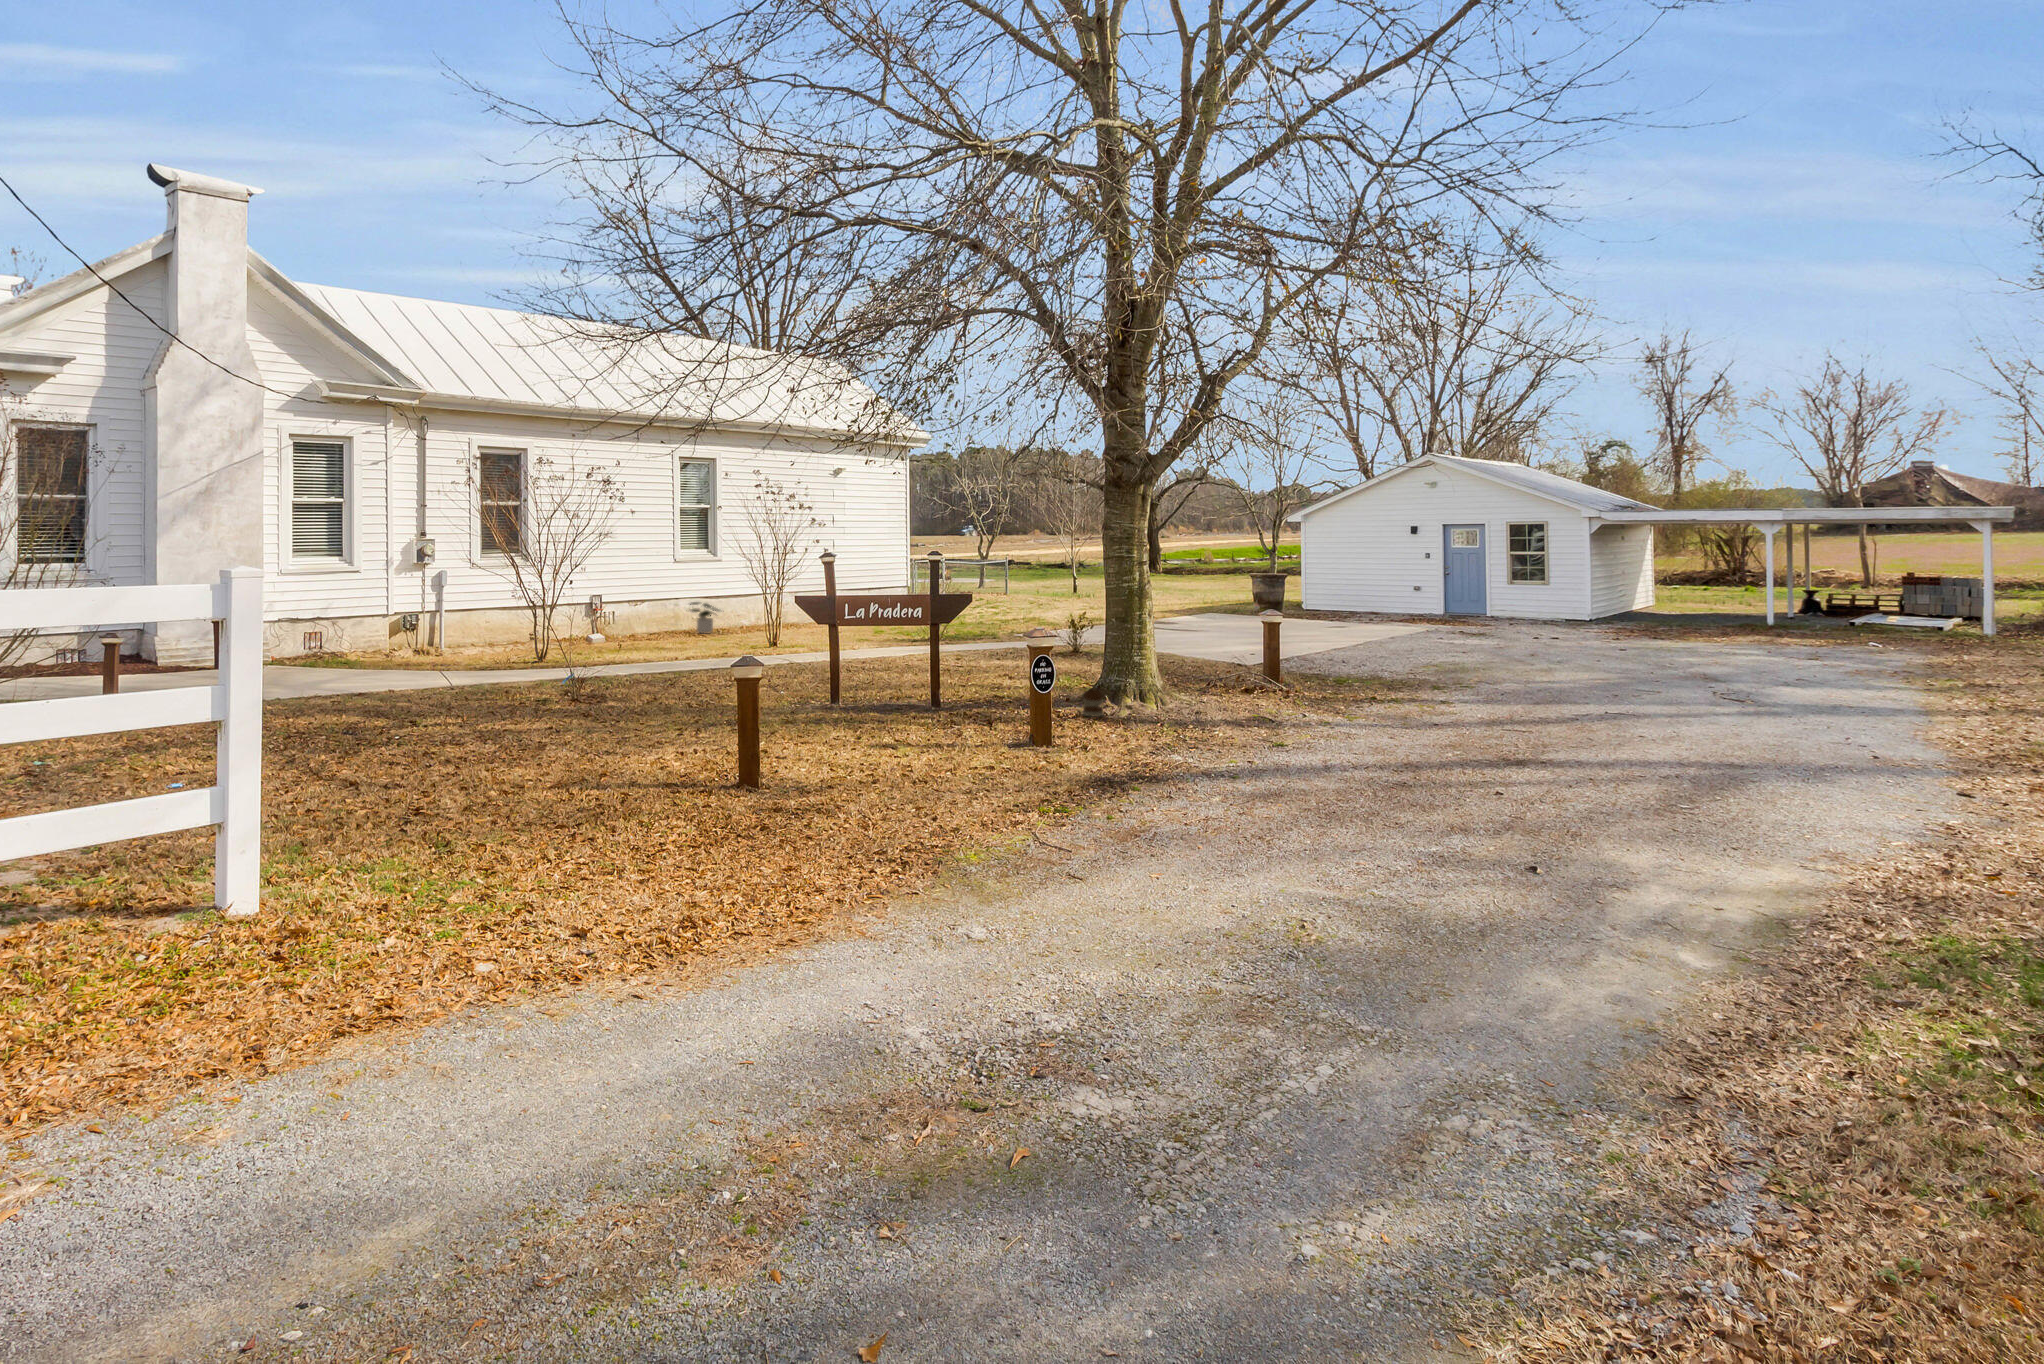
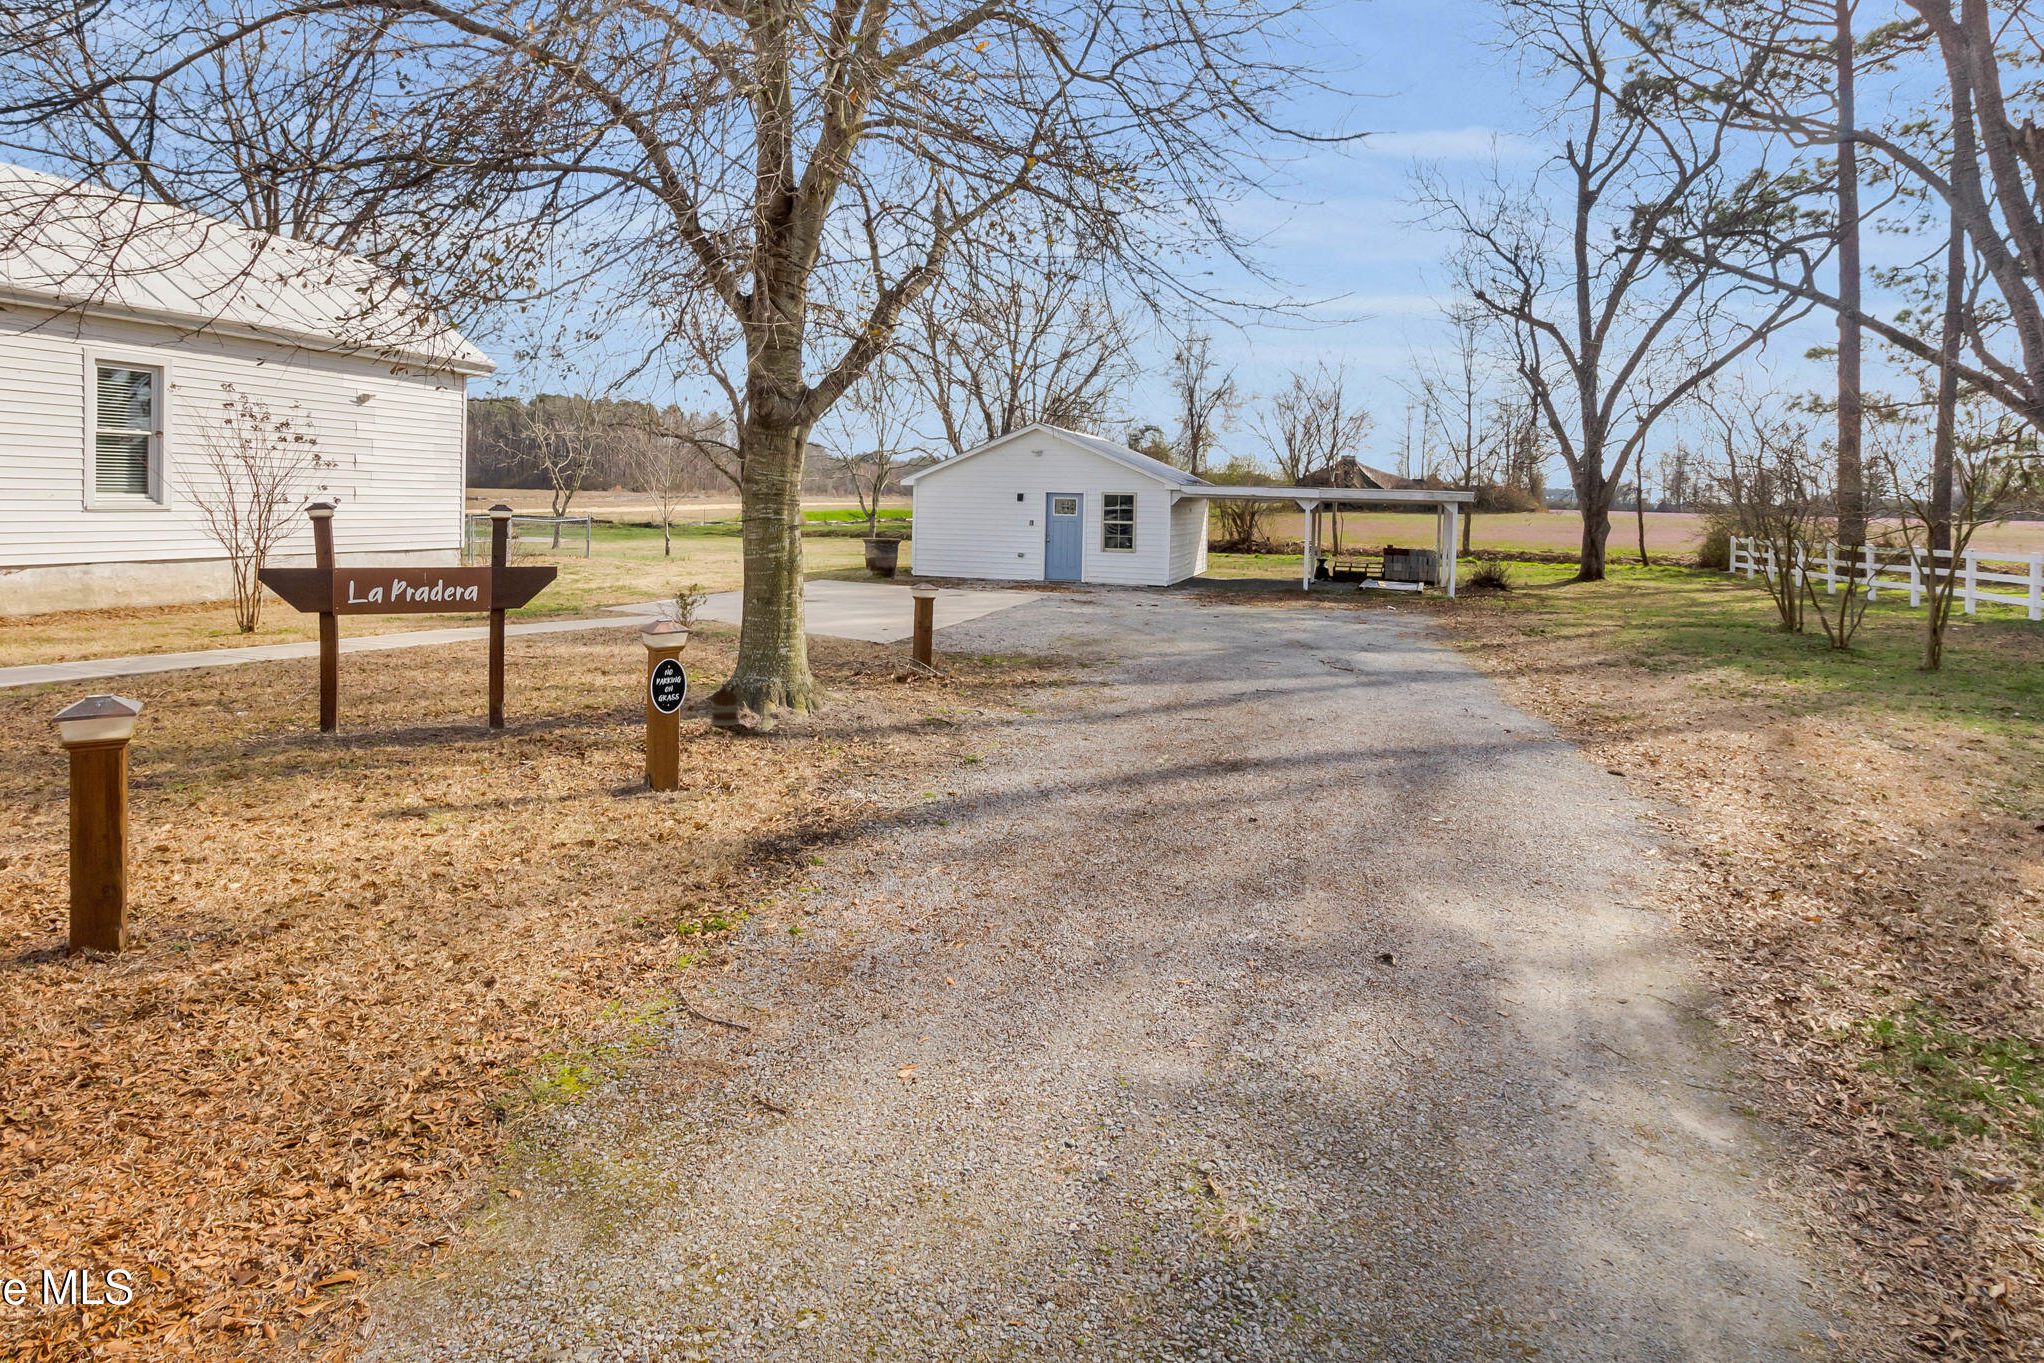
potted plant: present [690,602,720,634] -> none [157,575,218,616]

